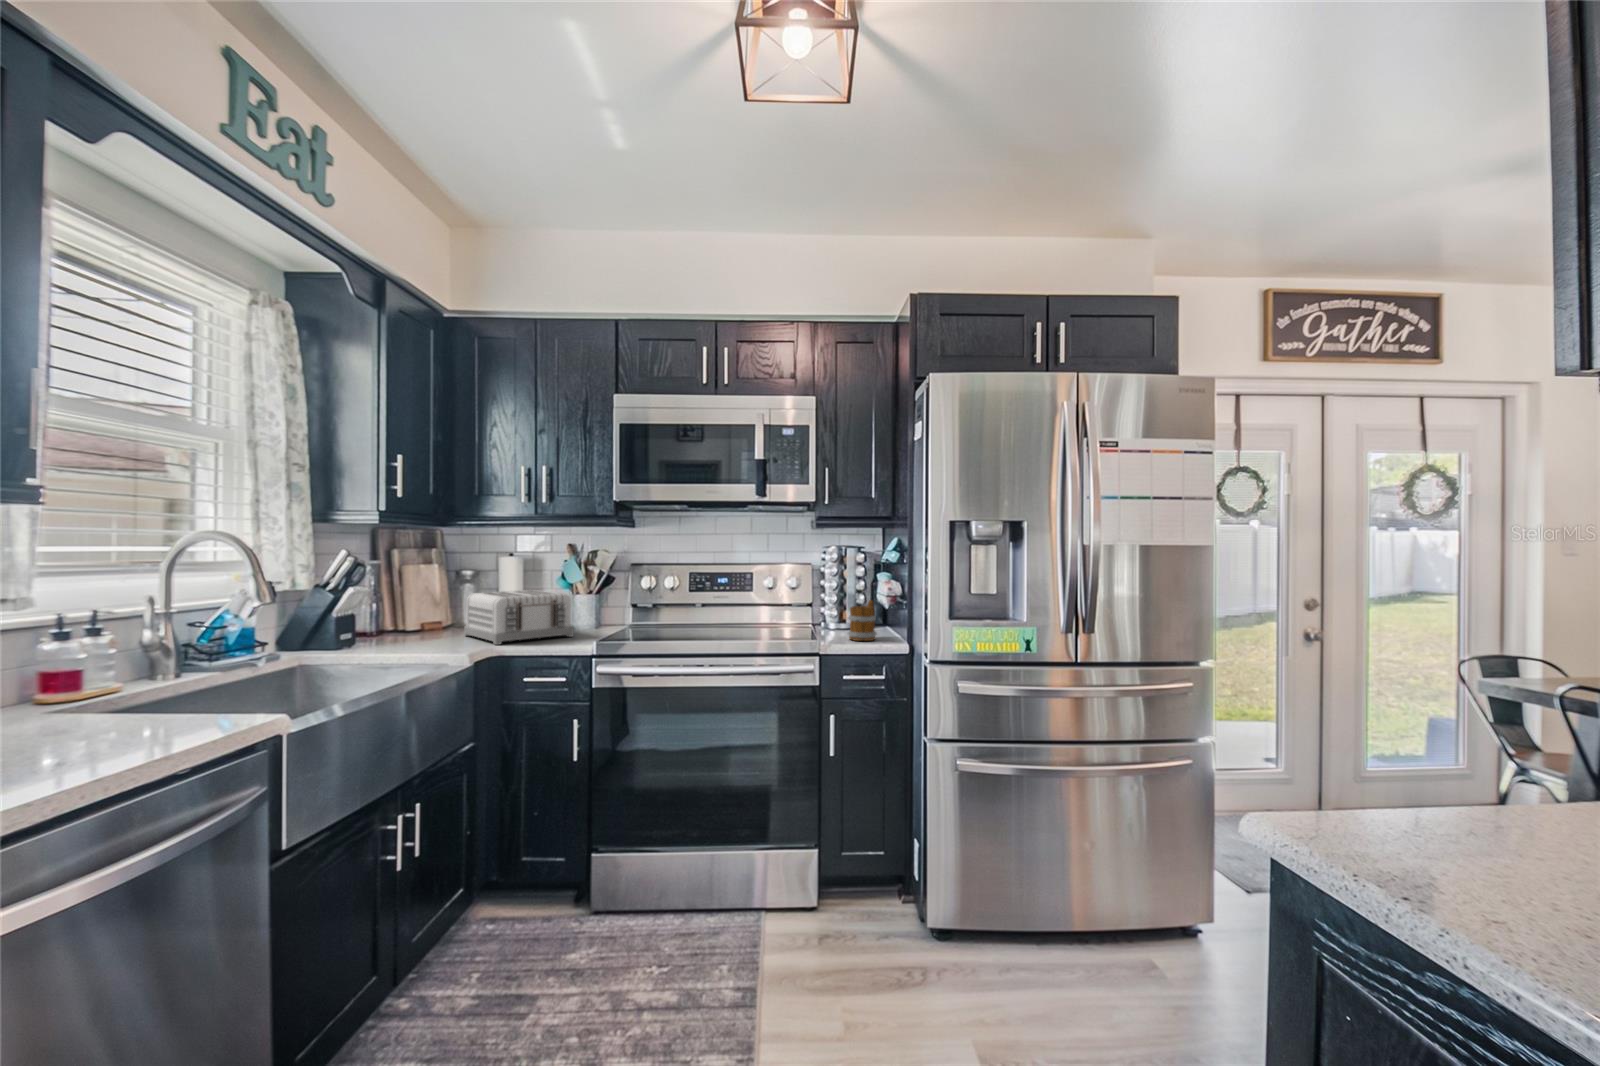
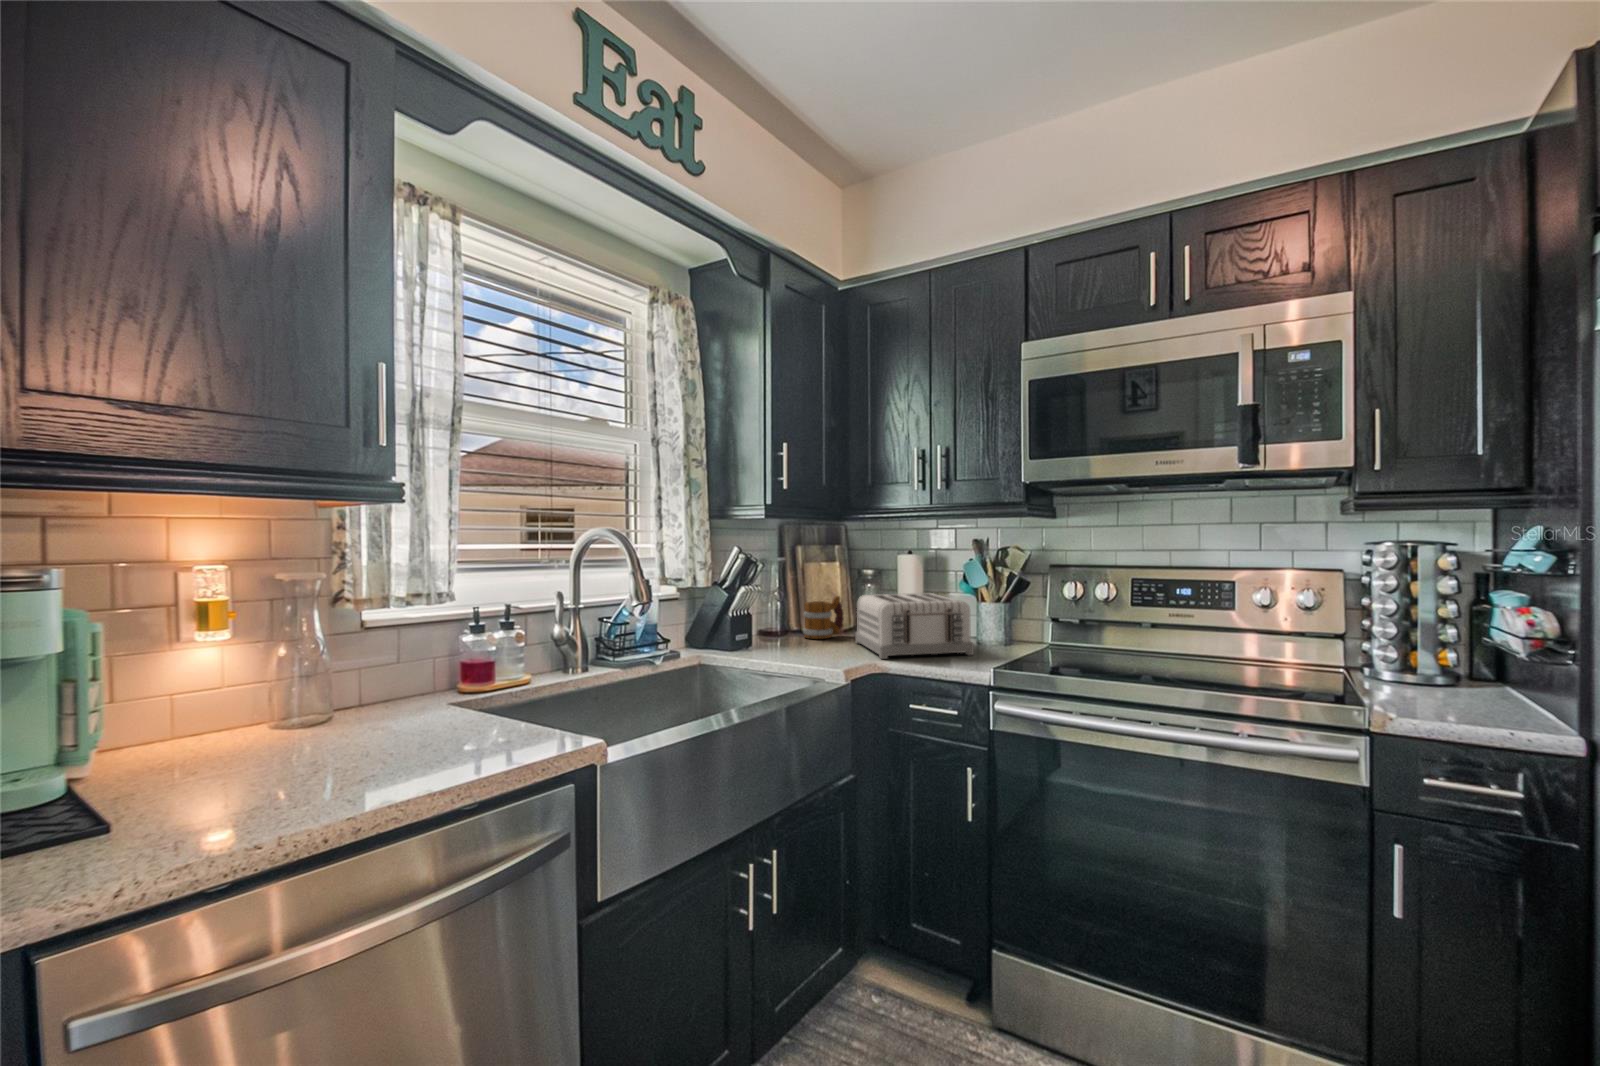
mug: present [848,600,876,641] -> present [803,596,844,639]

